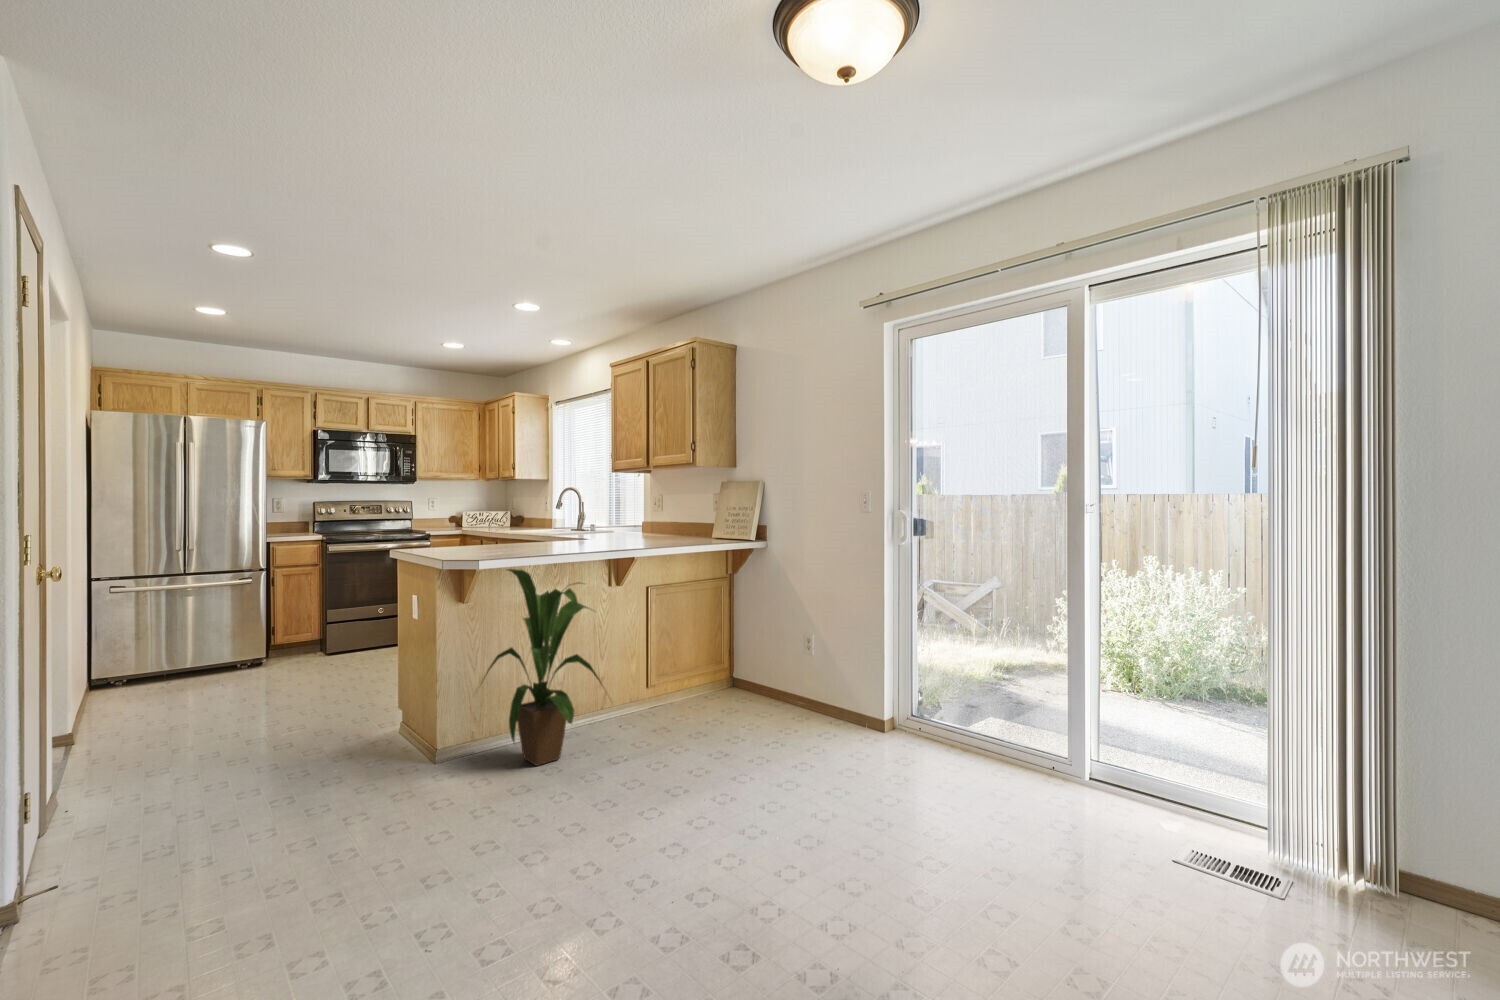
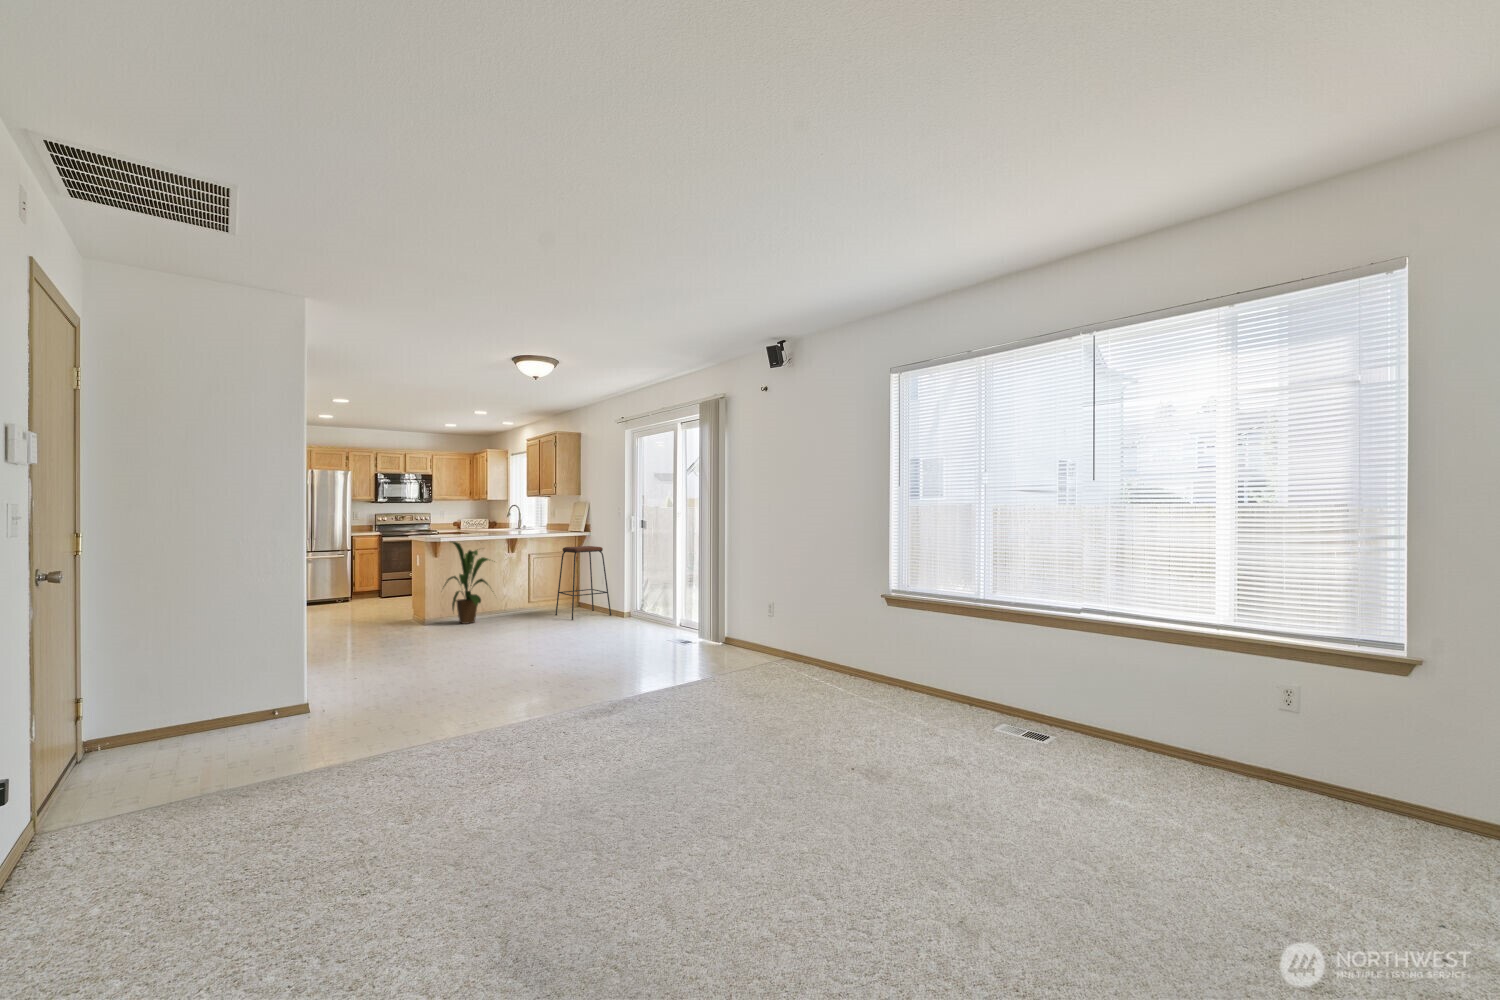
bar stool: none [719,573,846,747] -> present [555,546,612,620]

